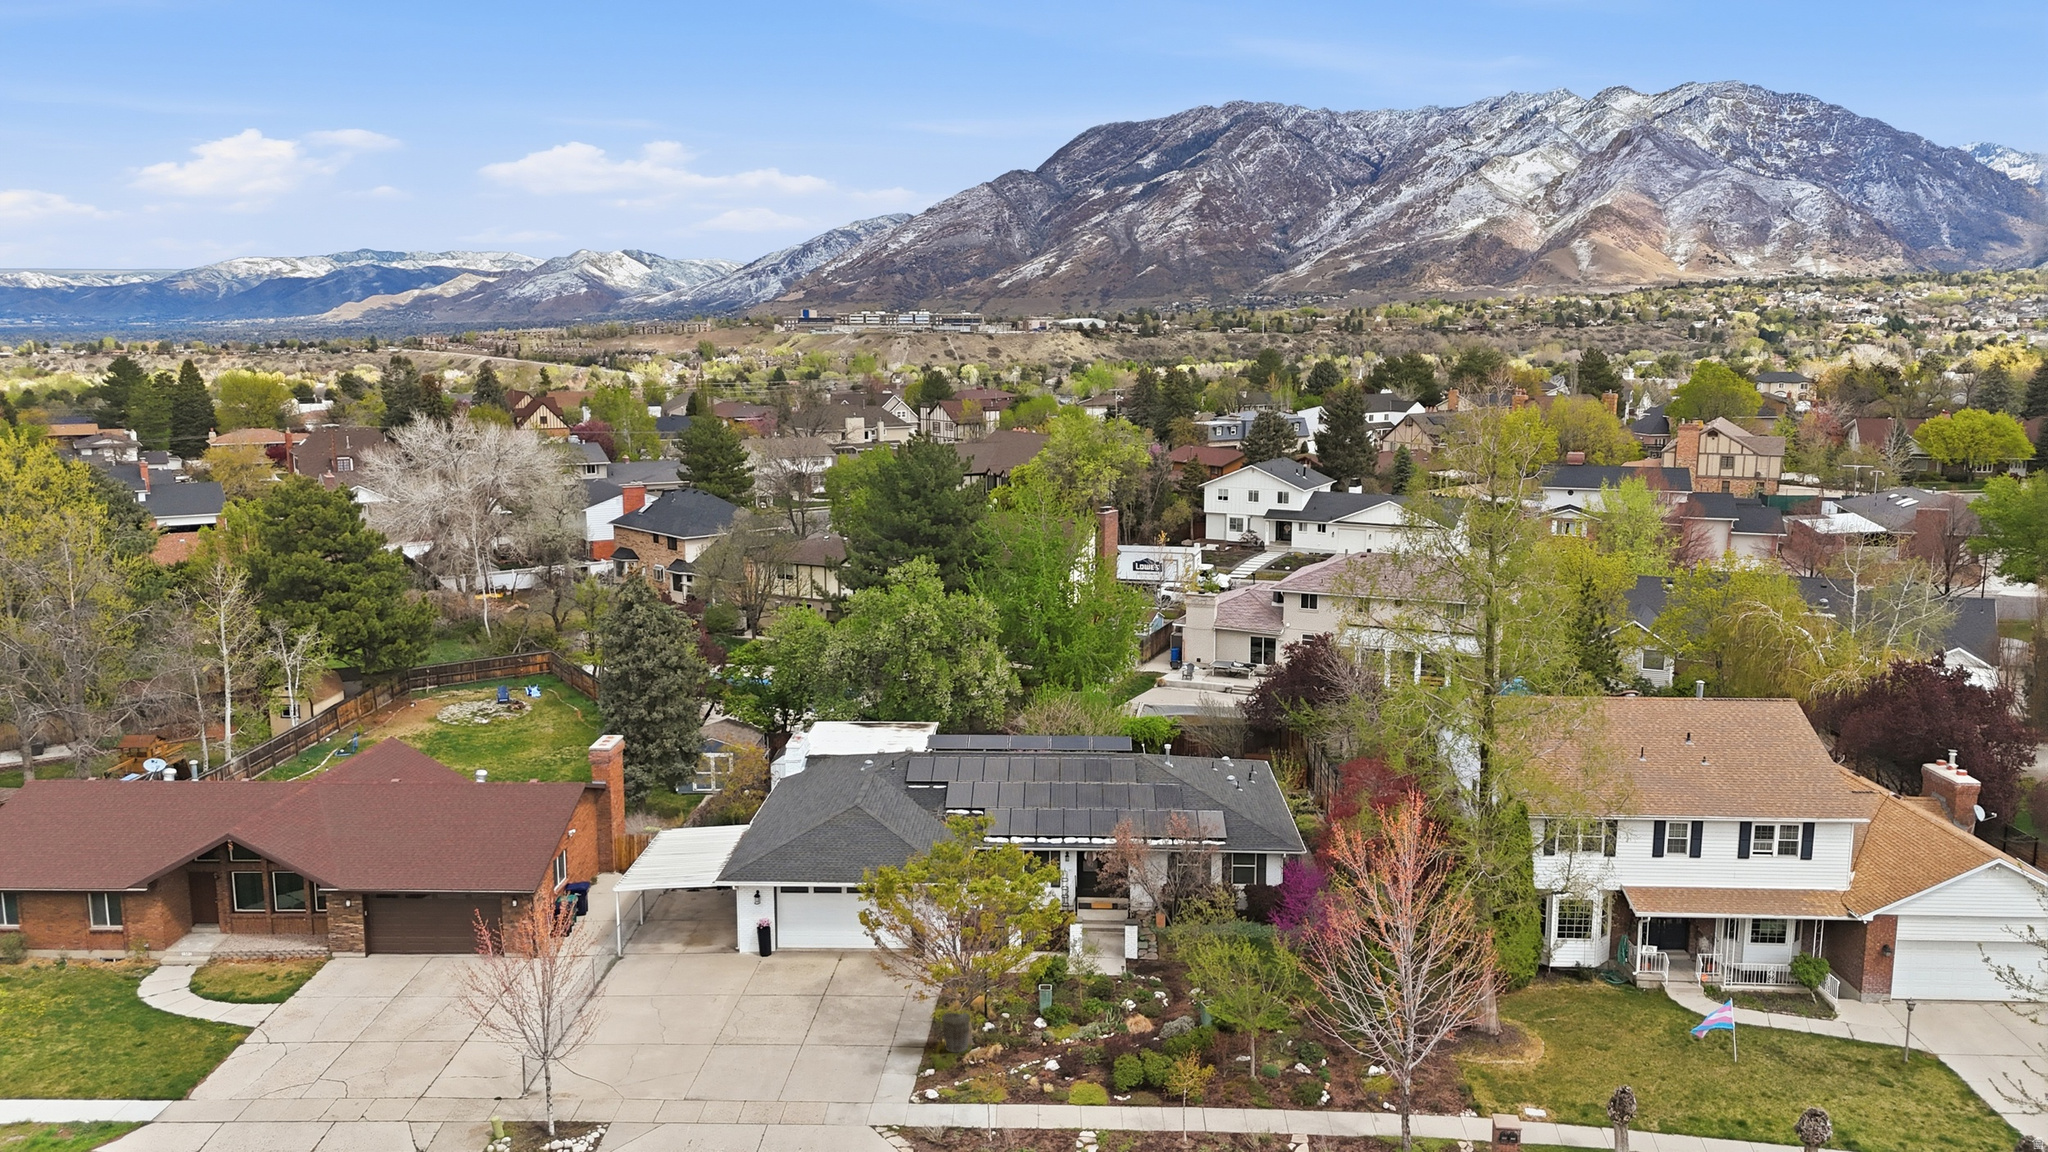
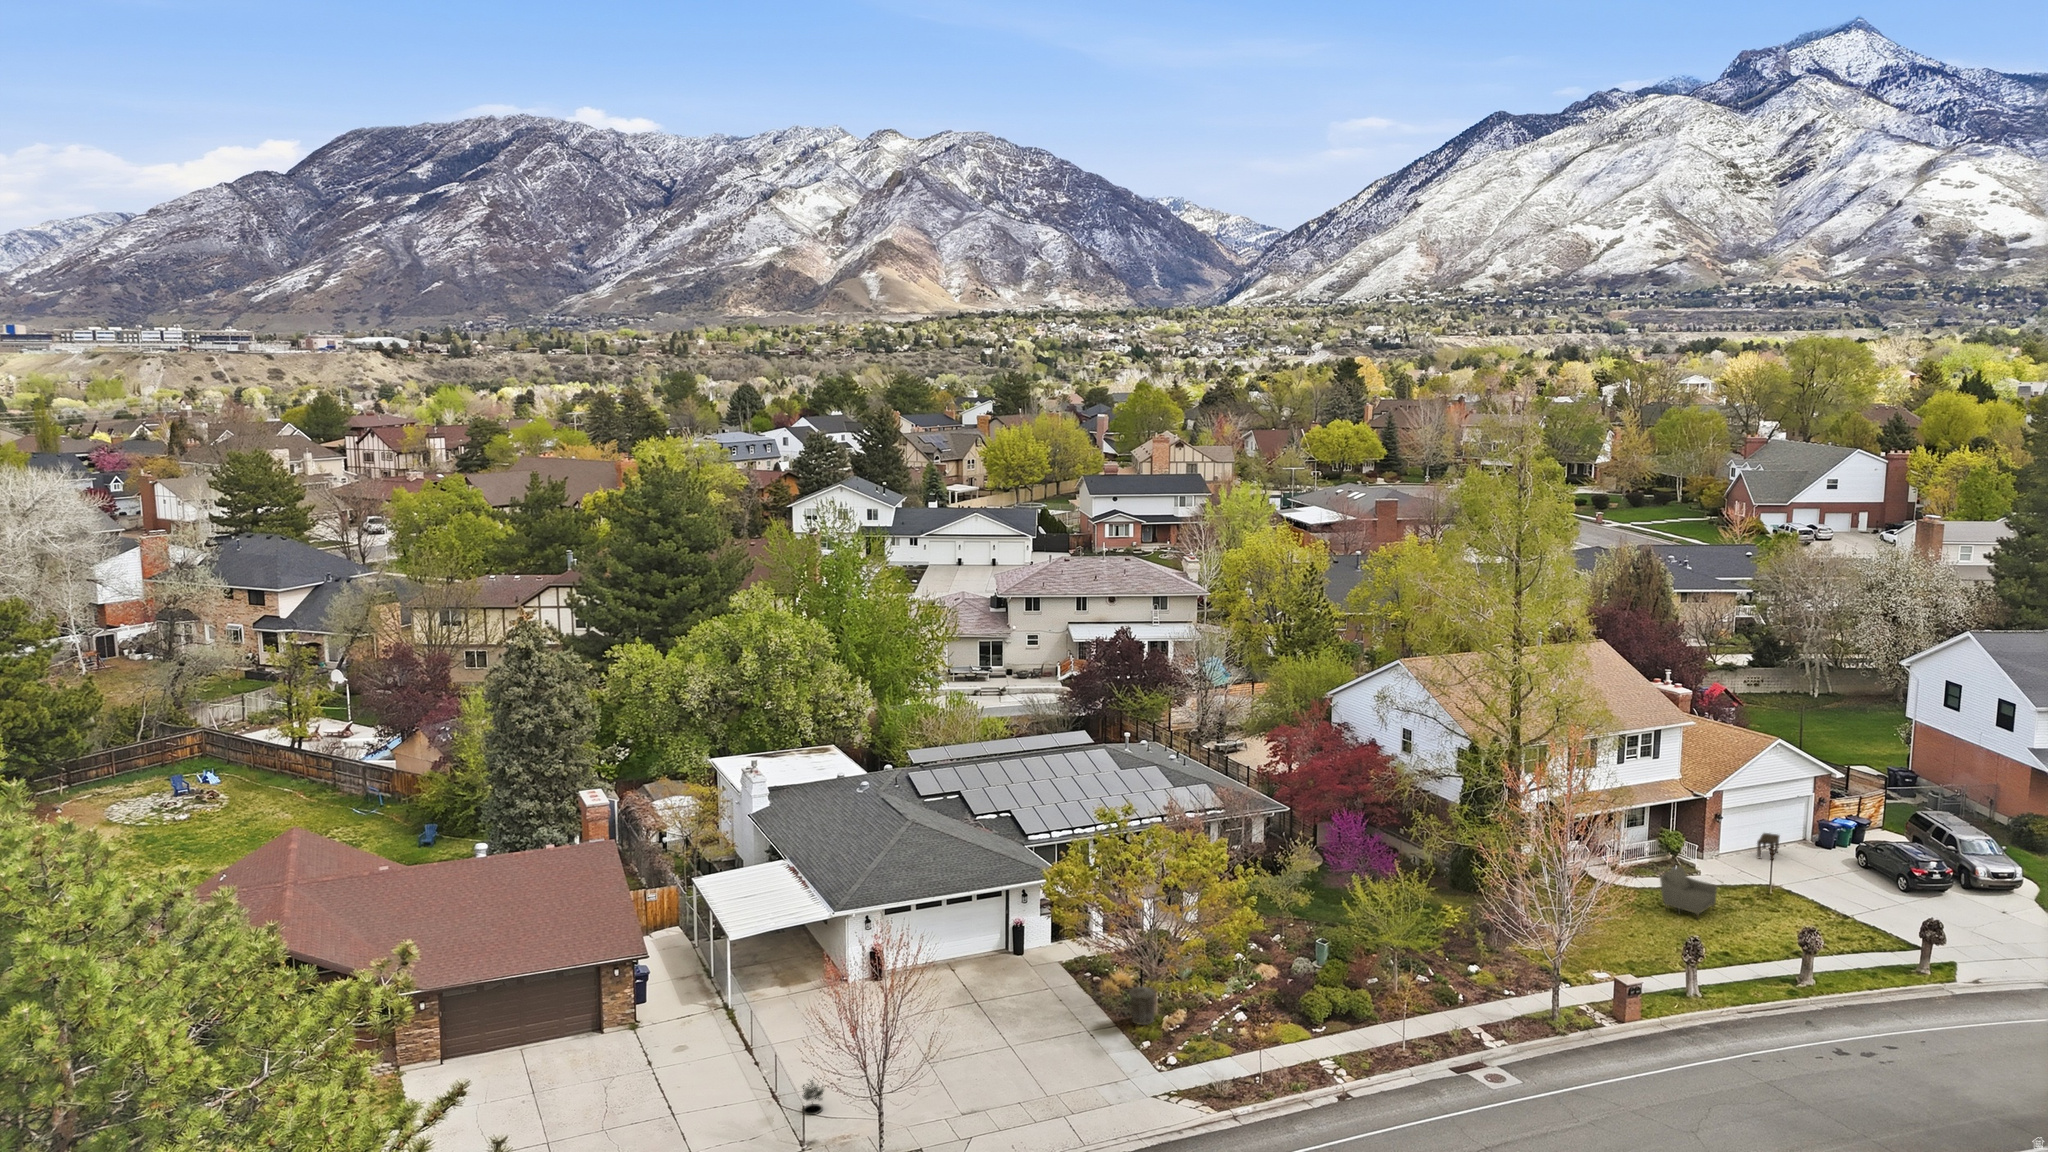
bench: none [1938,980,1984,1018] -> present [1757,833,1780,860]
chair: none [1719,1000,1799,1073] -> present [1660,867,1717,917]
potted tree: none [565,1031,590,1069] -> present [802,1080,824,1115]

